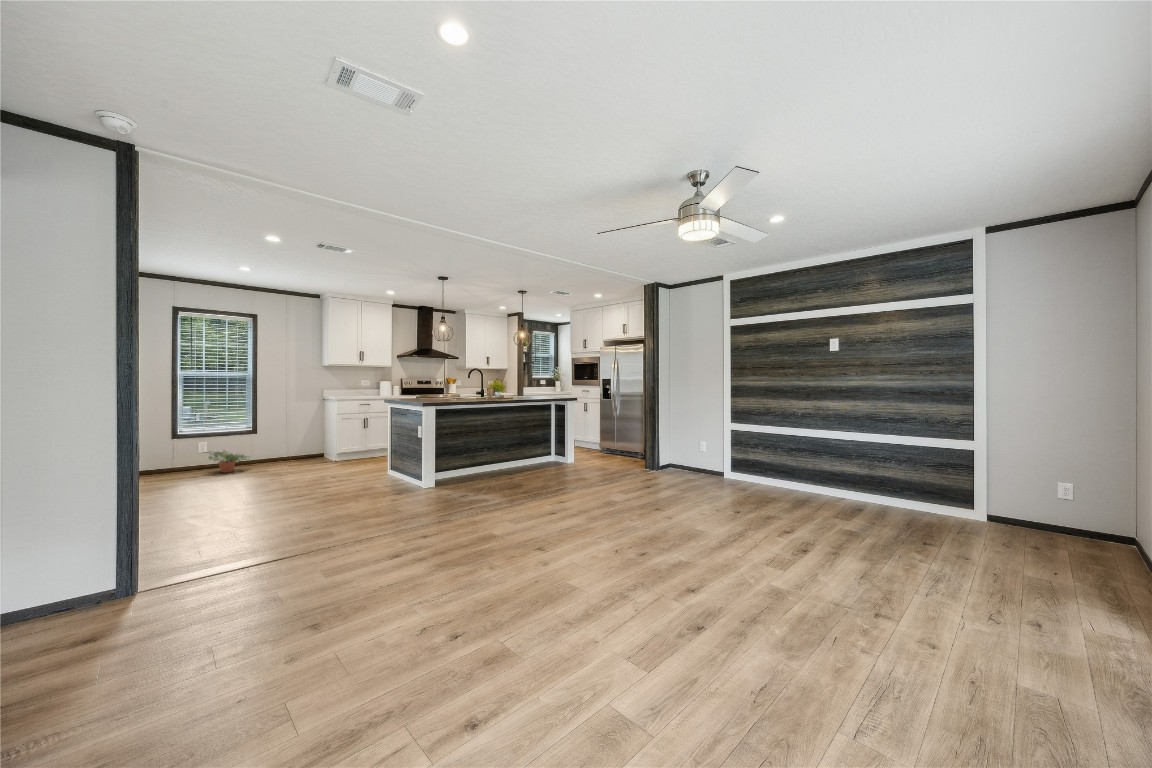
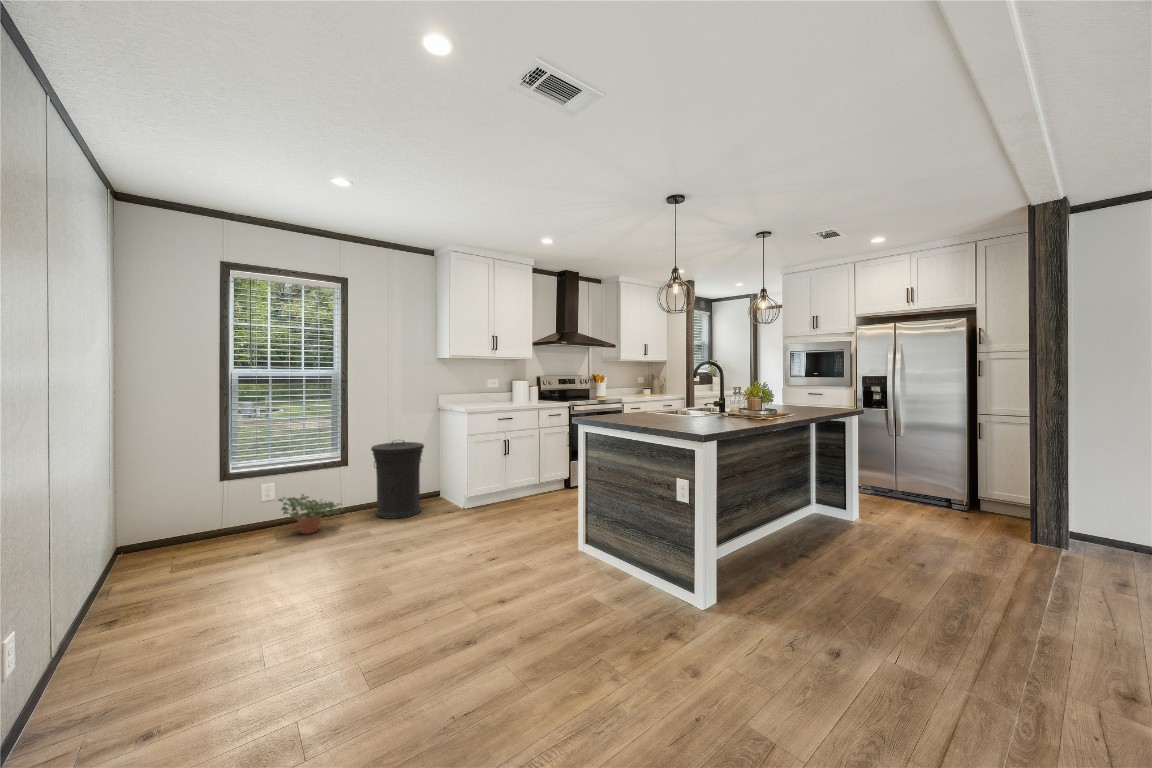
trash can: none [272,418,309,466] -> present [371,440,424,519]

